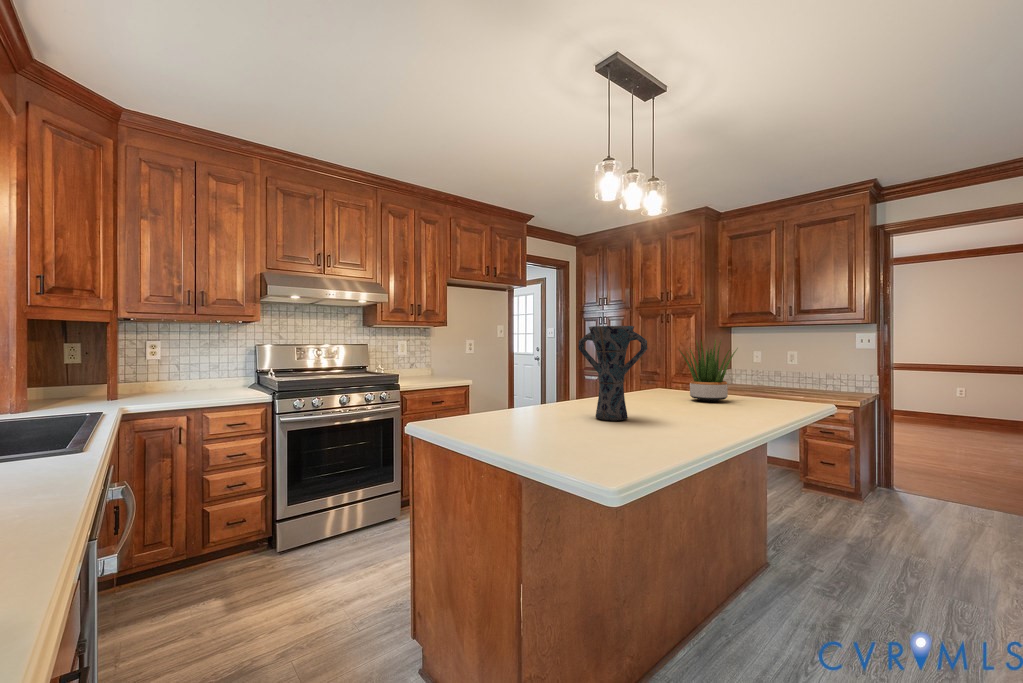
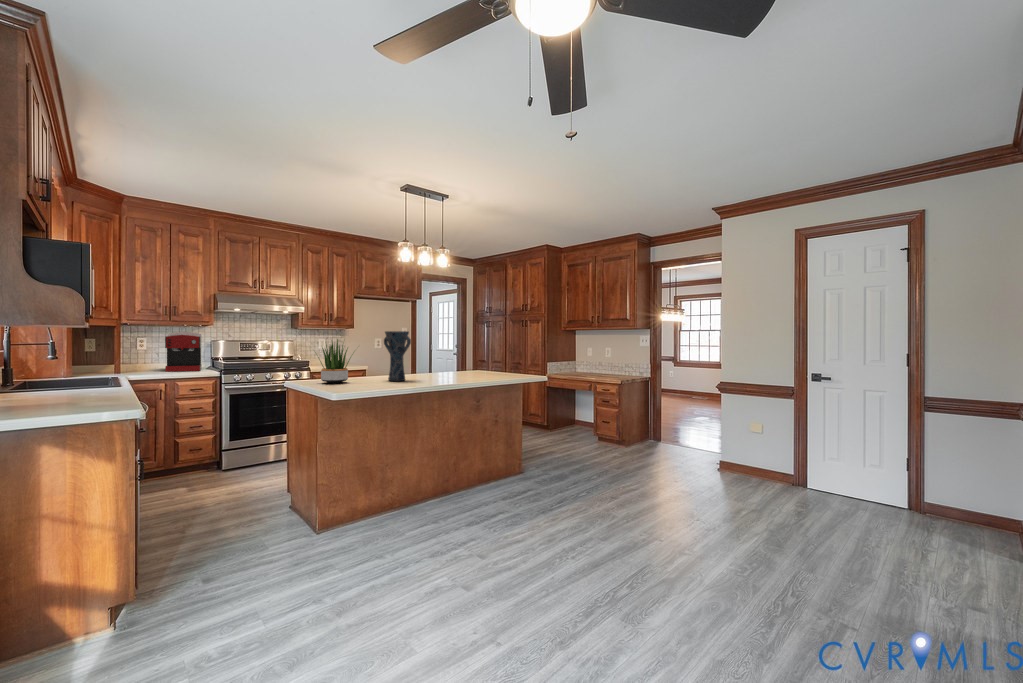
coffee maker: none [188,332,240,395] -> present [165,332,202,372]
potted plant: present [679,339,738,402] -> present [318,339,354,383]

